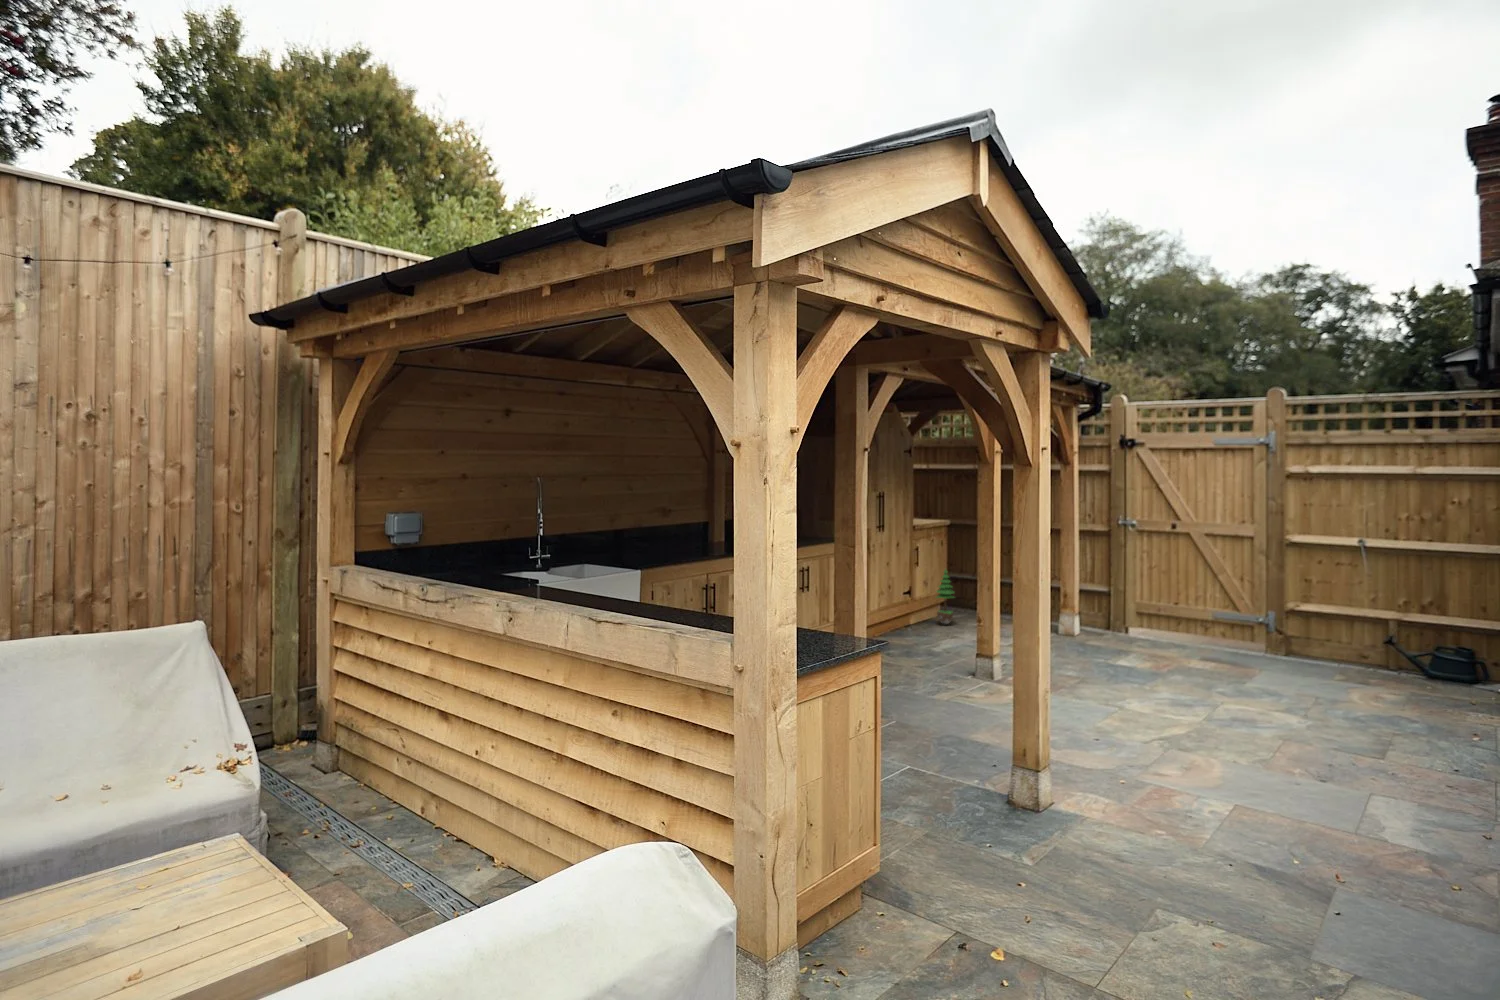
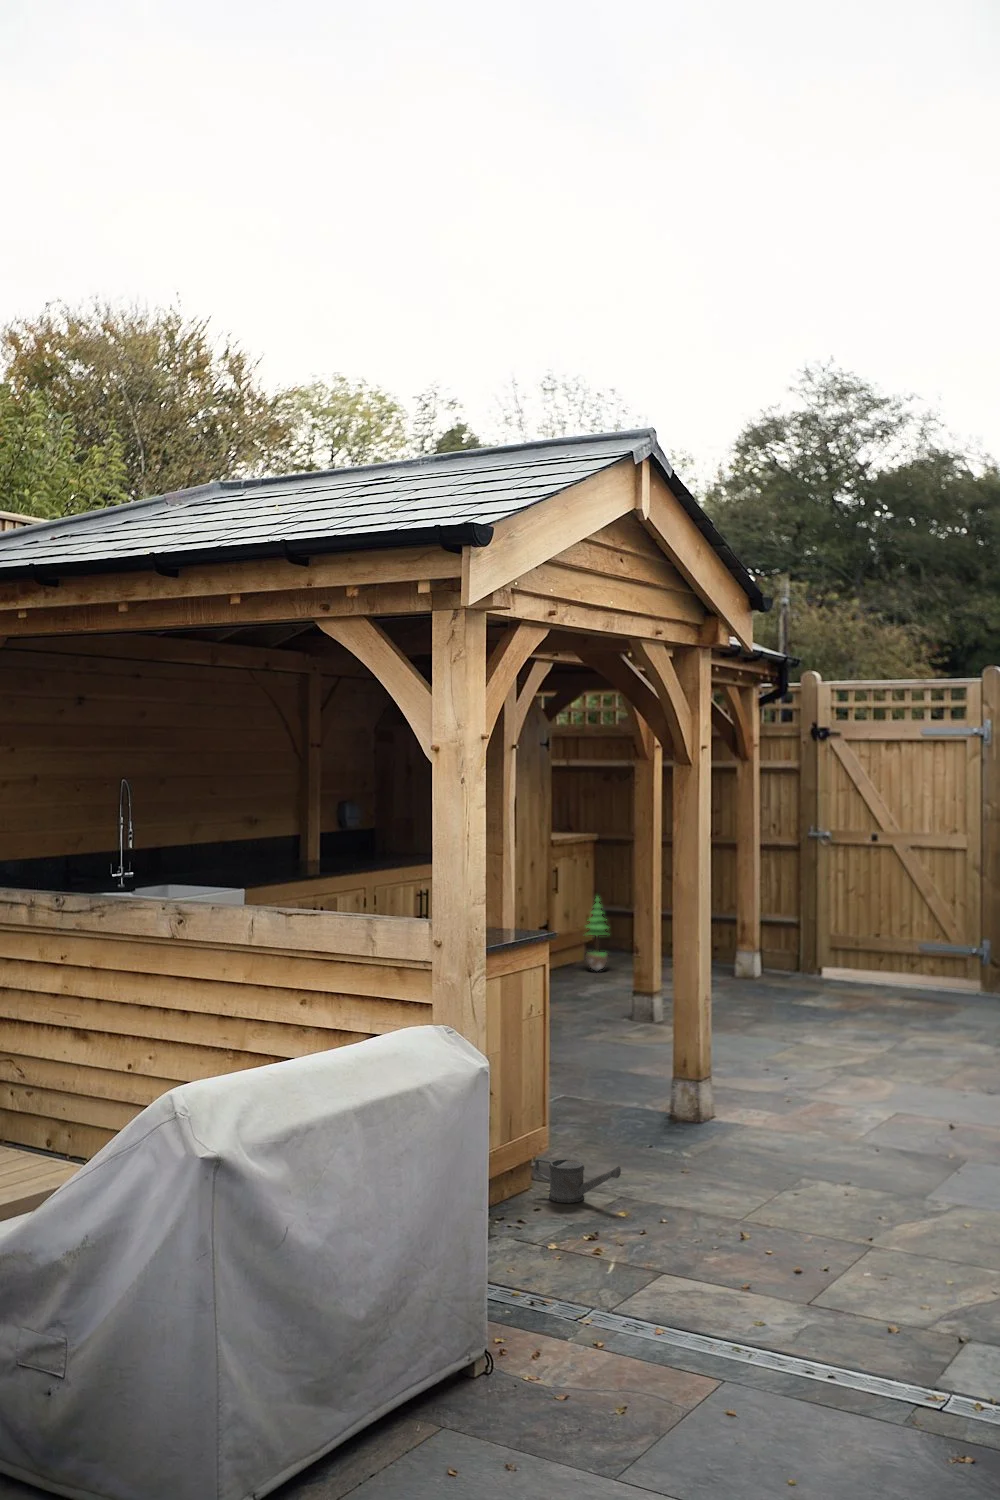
watering can: none [861,891,957,952] -> present [535,1159,621,1203]

